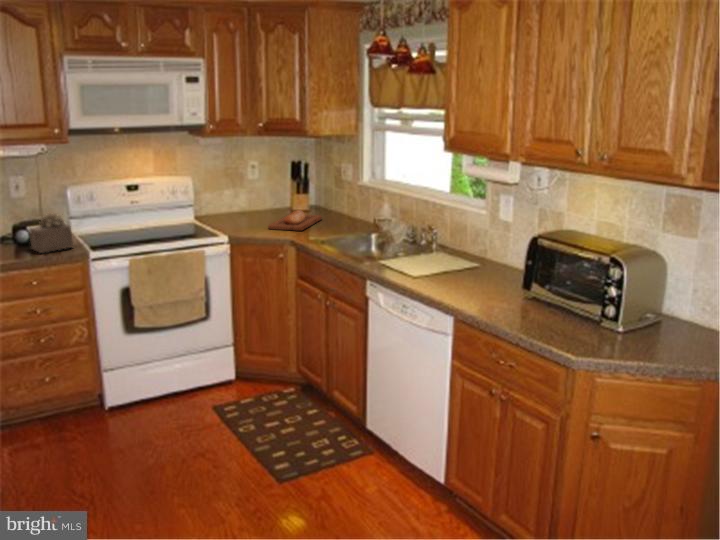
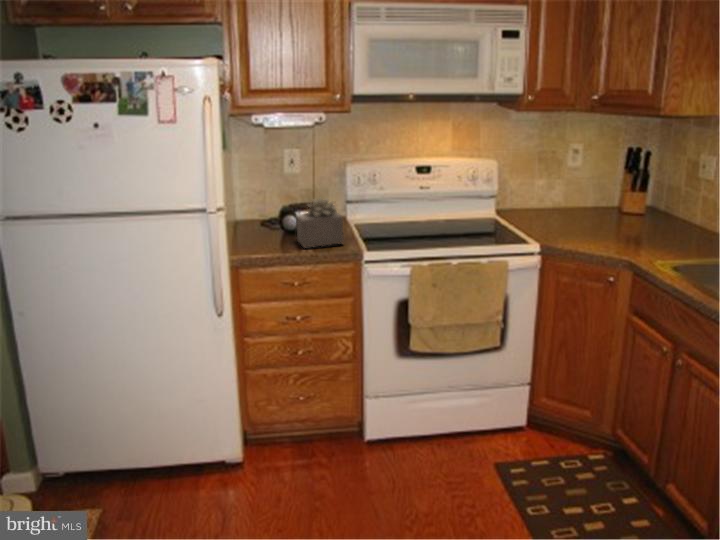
bread loaf: present [268,210,322,231] -> none [593,213,667,244]

